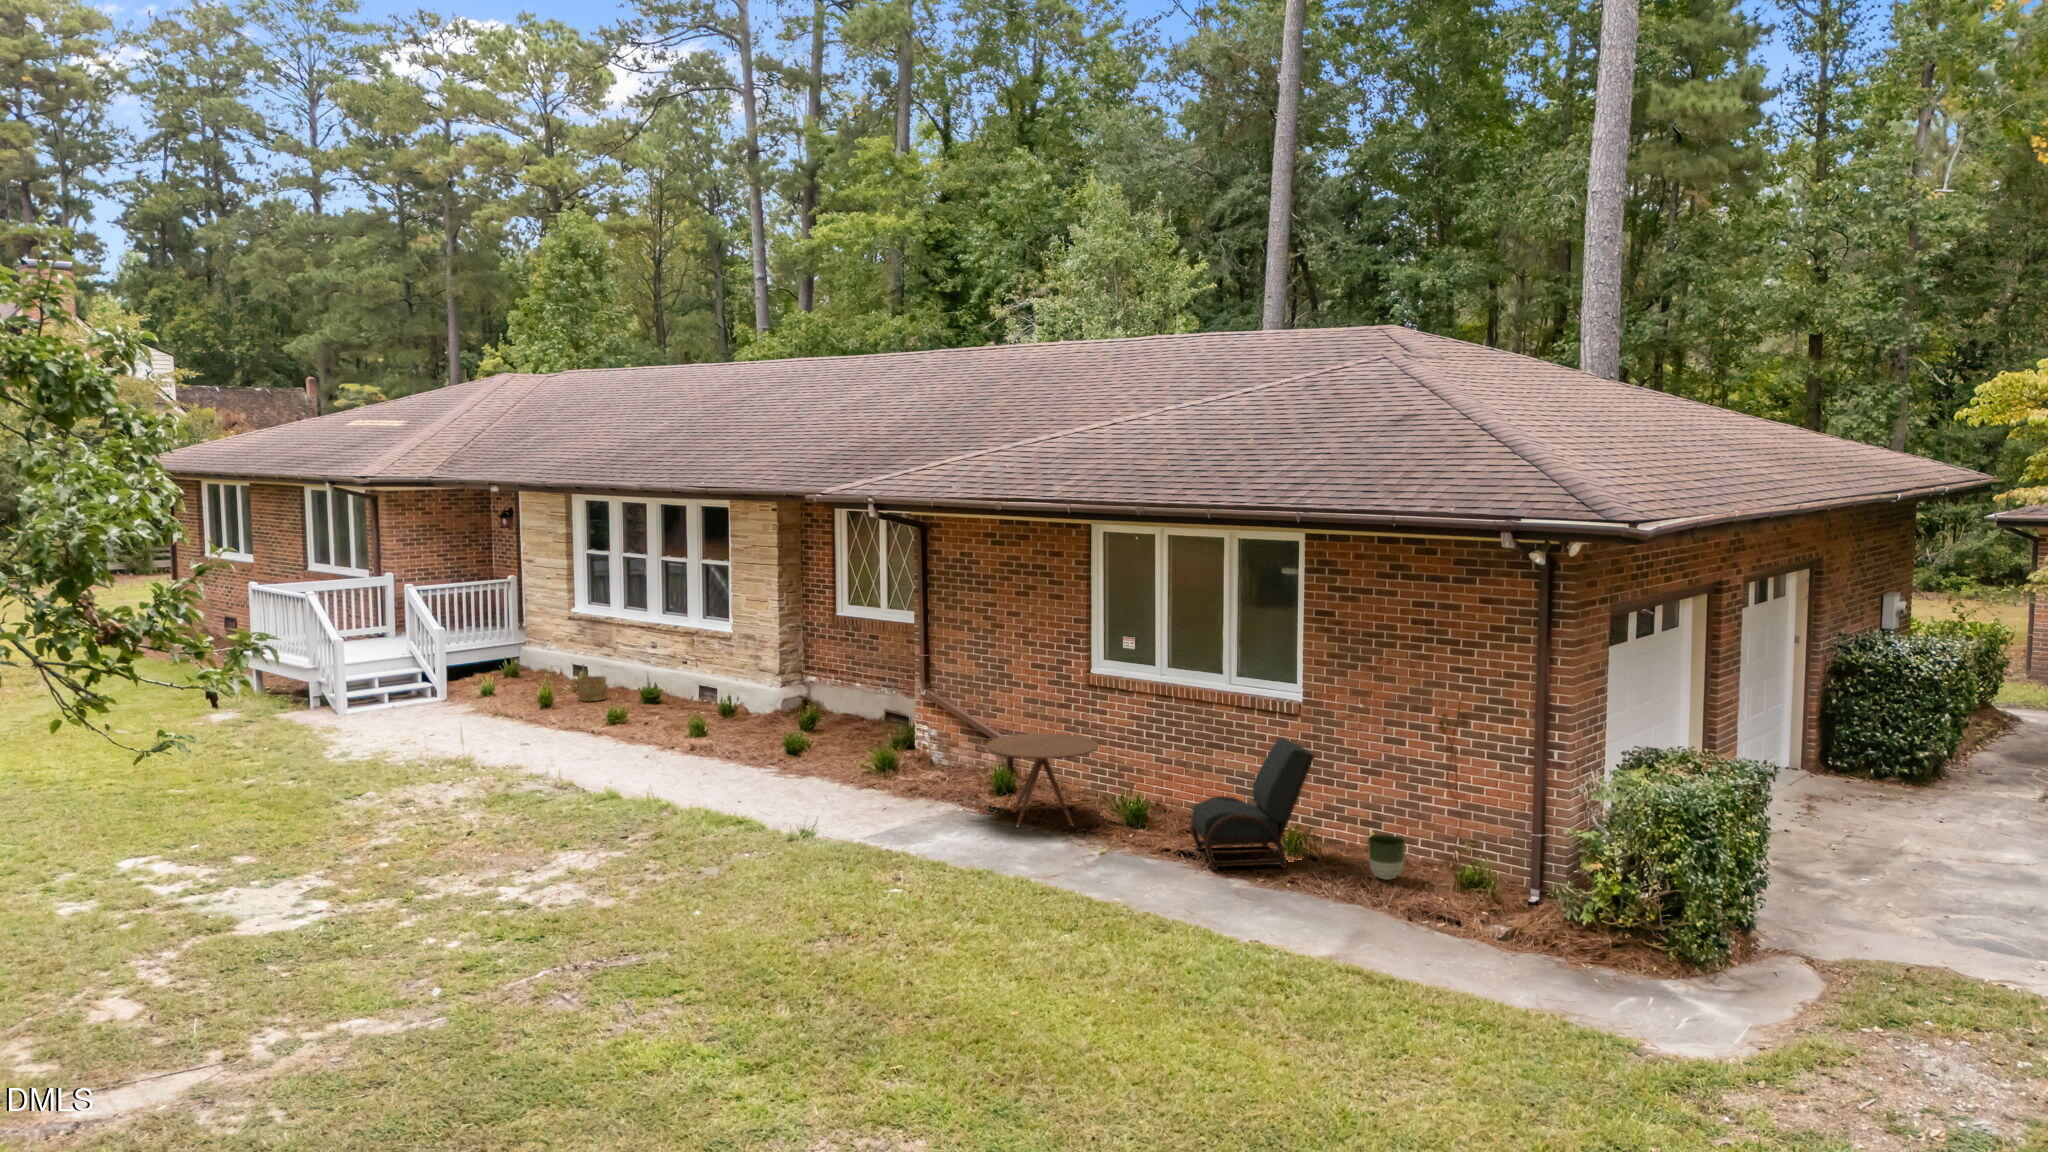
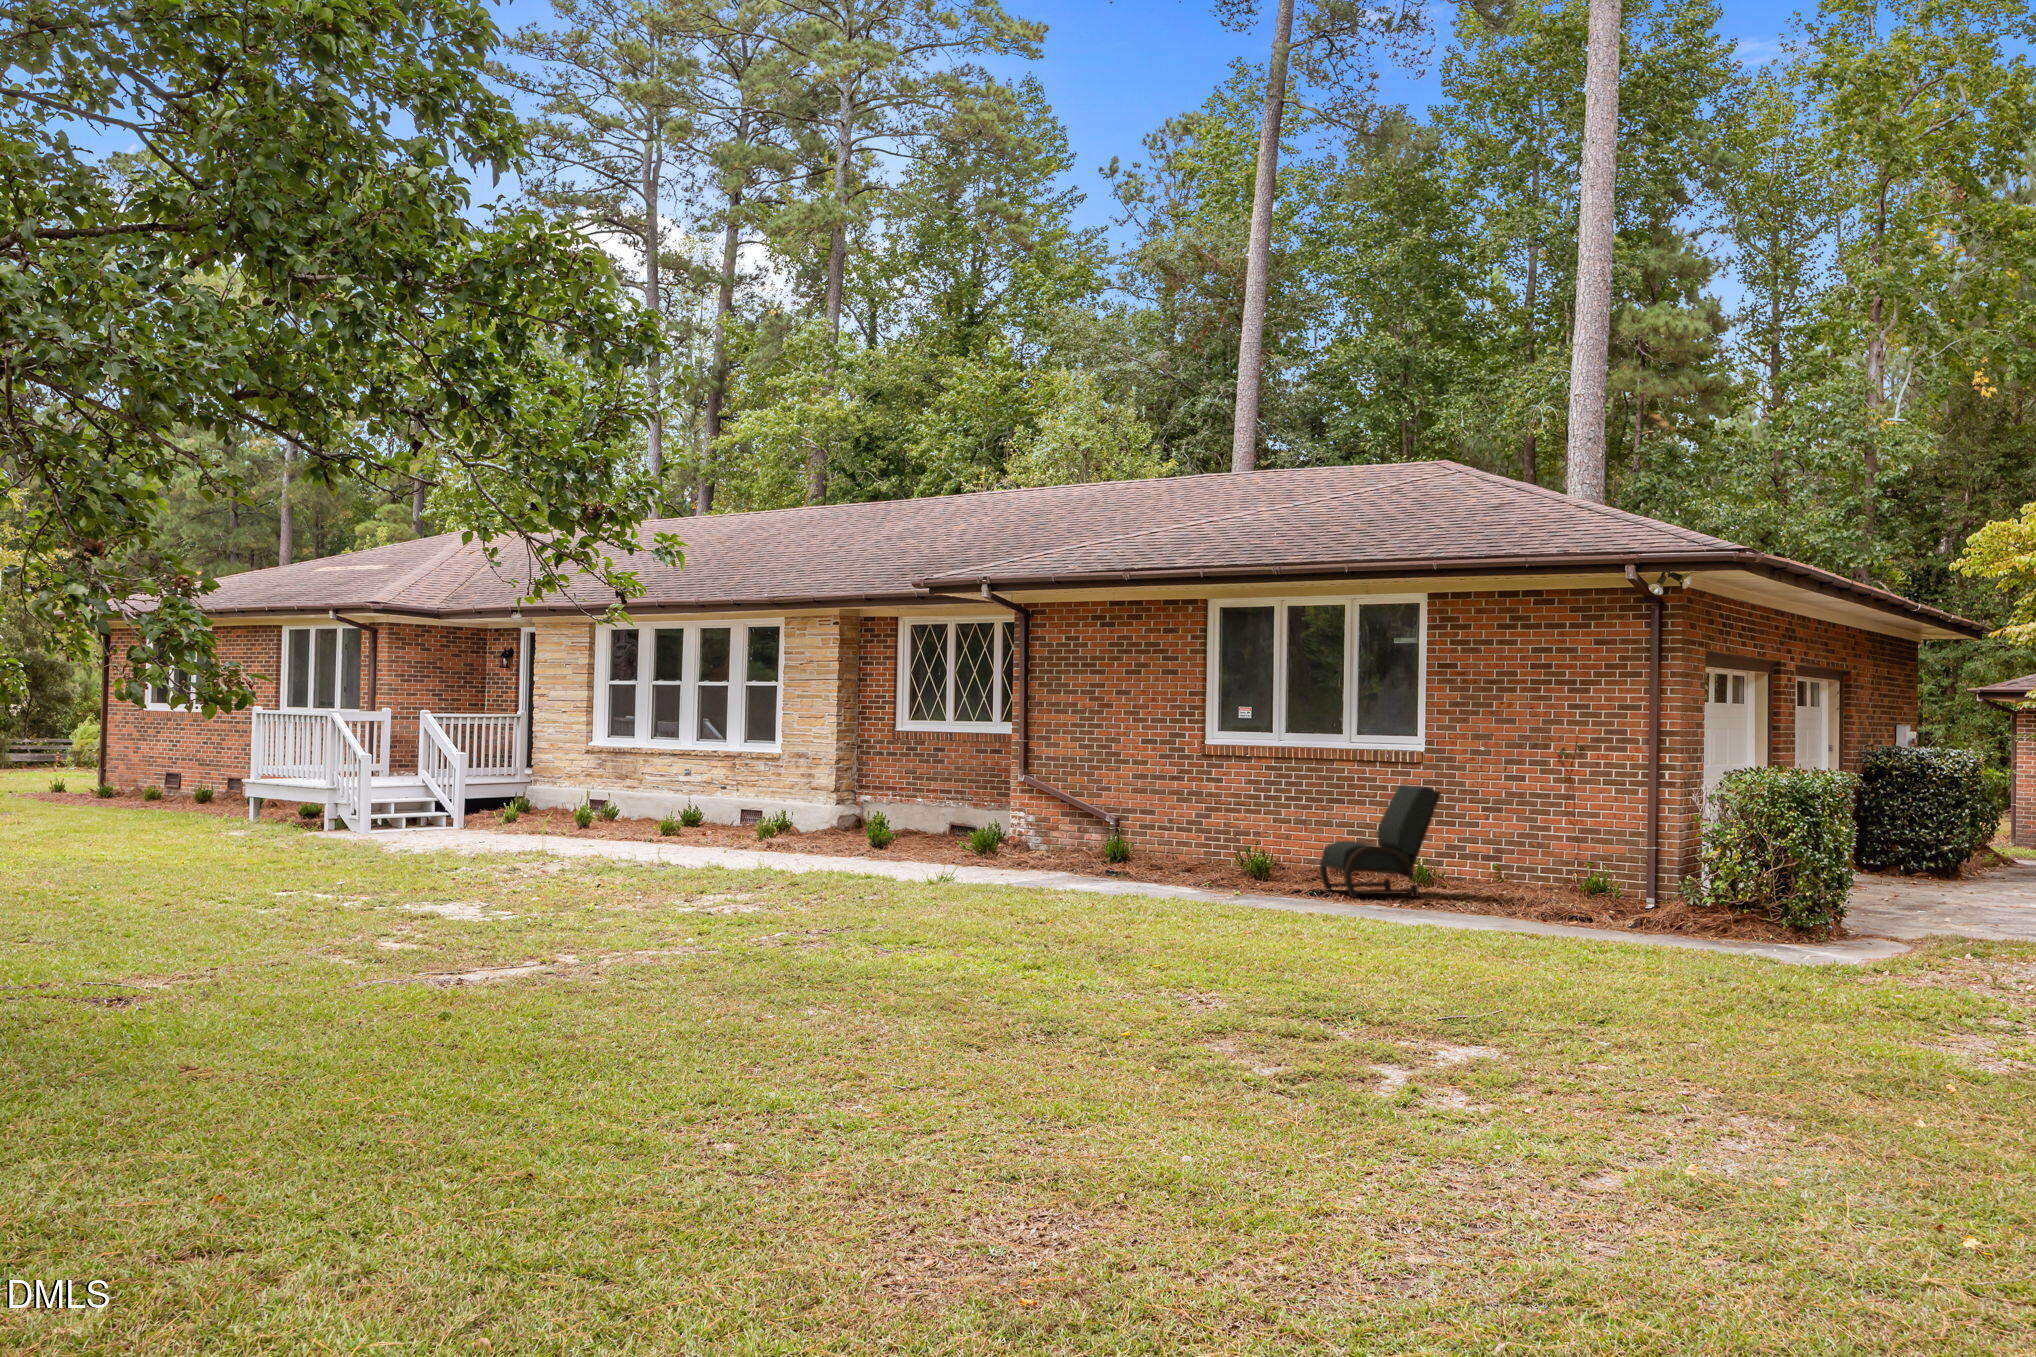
wooden bucket: present [578,676,607,701] -> none [603,808,634,832]
round table: present [986,733,1099,827] -> none [1110,803,1219,882]
planter: present [1368,835,1405,880] -> none [1496,863,1530,901]

